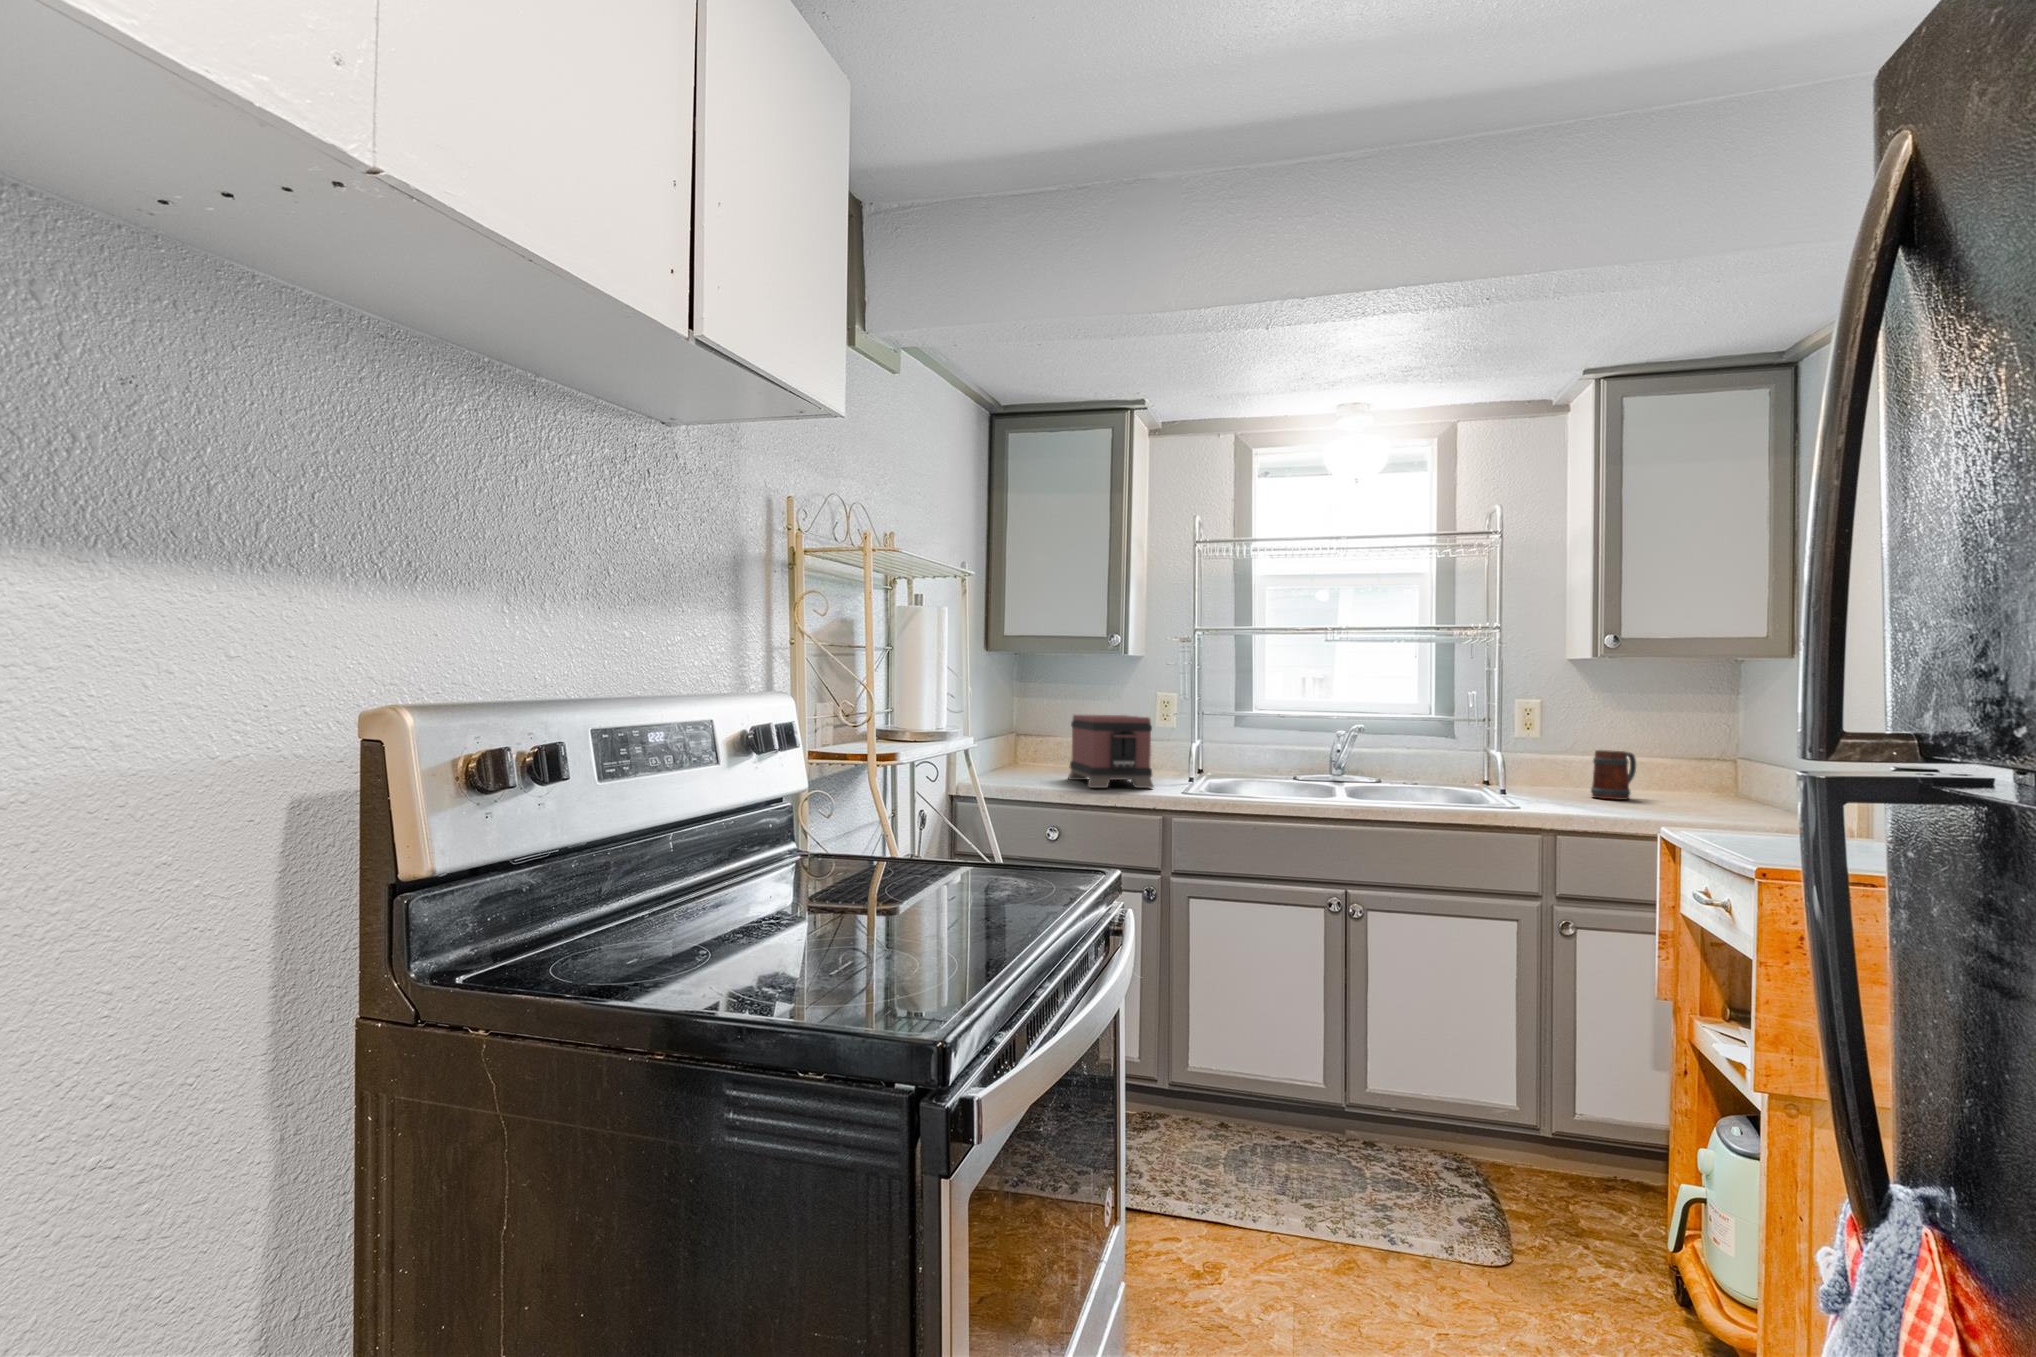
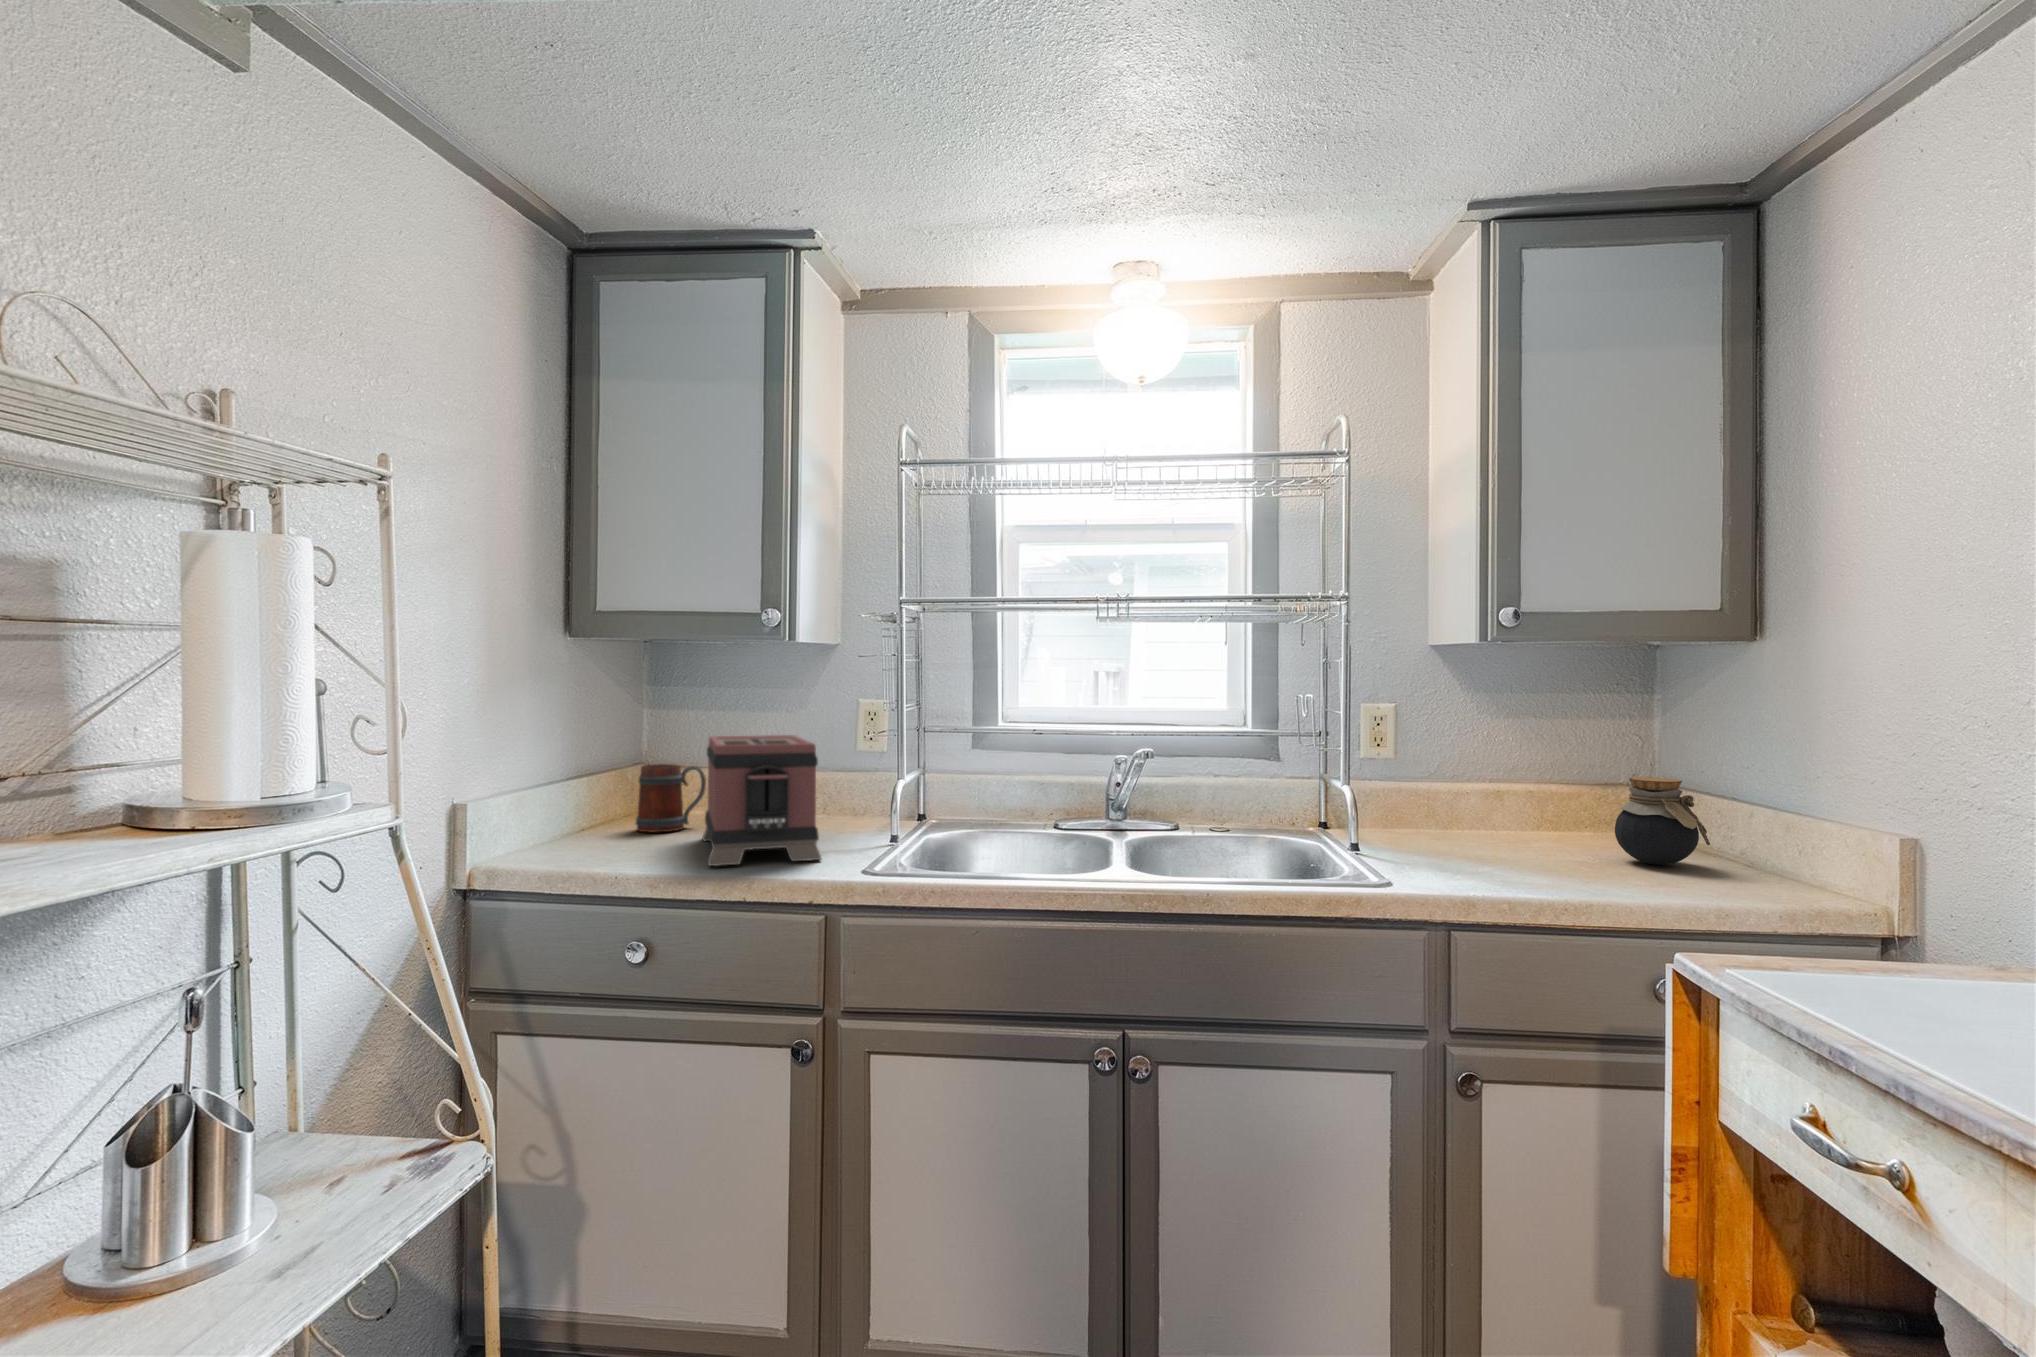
jar: none [1687,749,1748,807] -> present [1615,777,1710,865]
mug: present [1591,750,1636,800] -> present [636,764,706,832]

